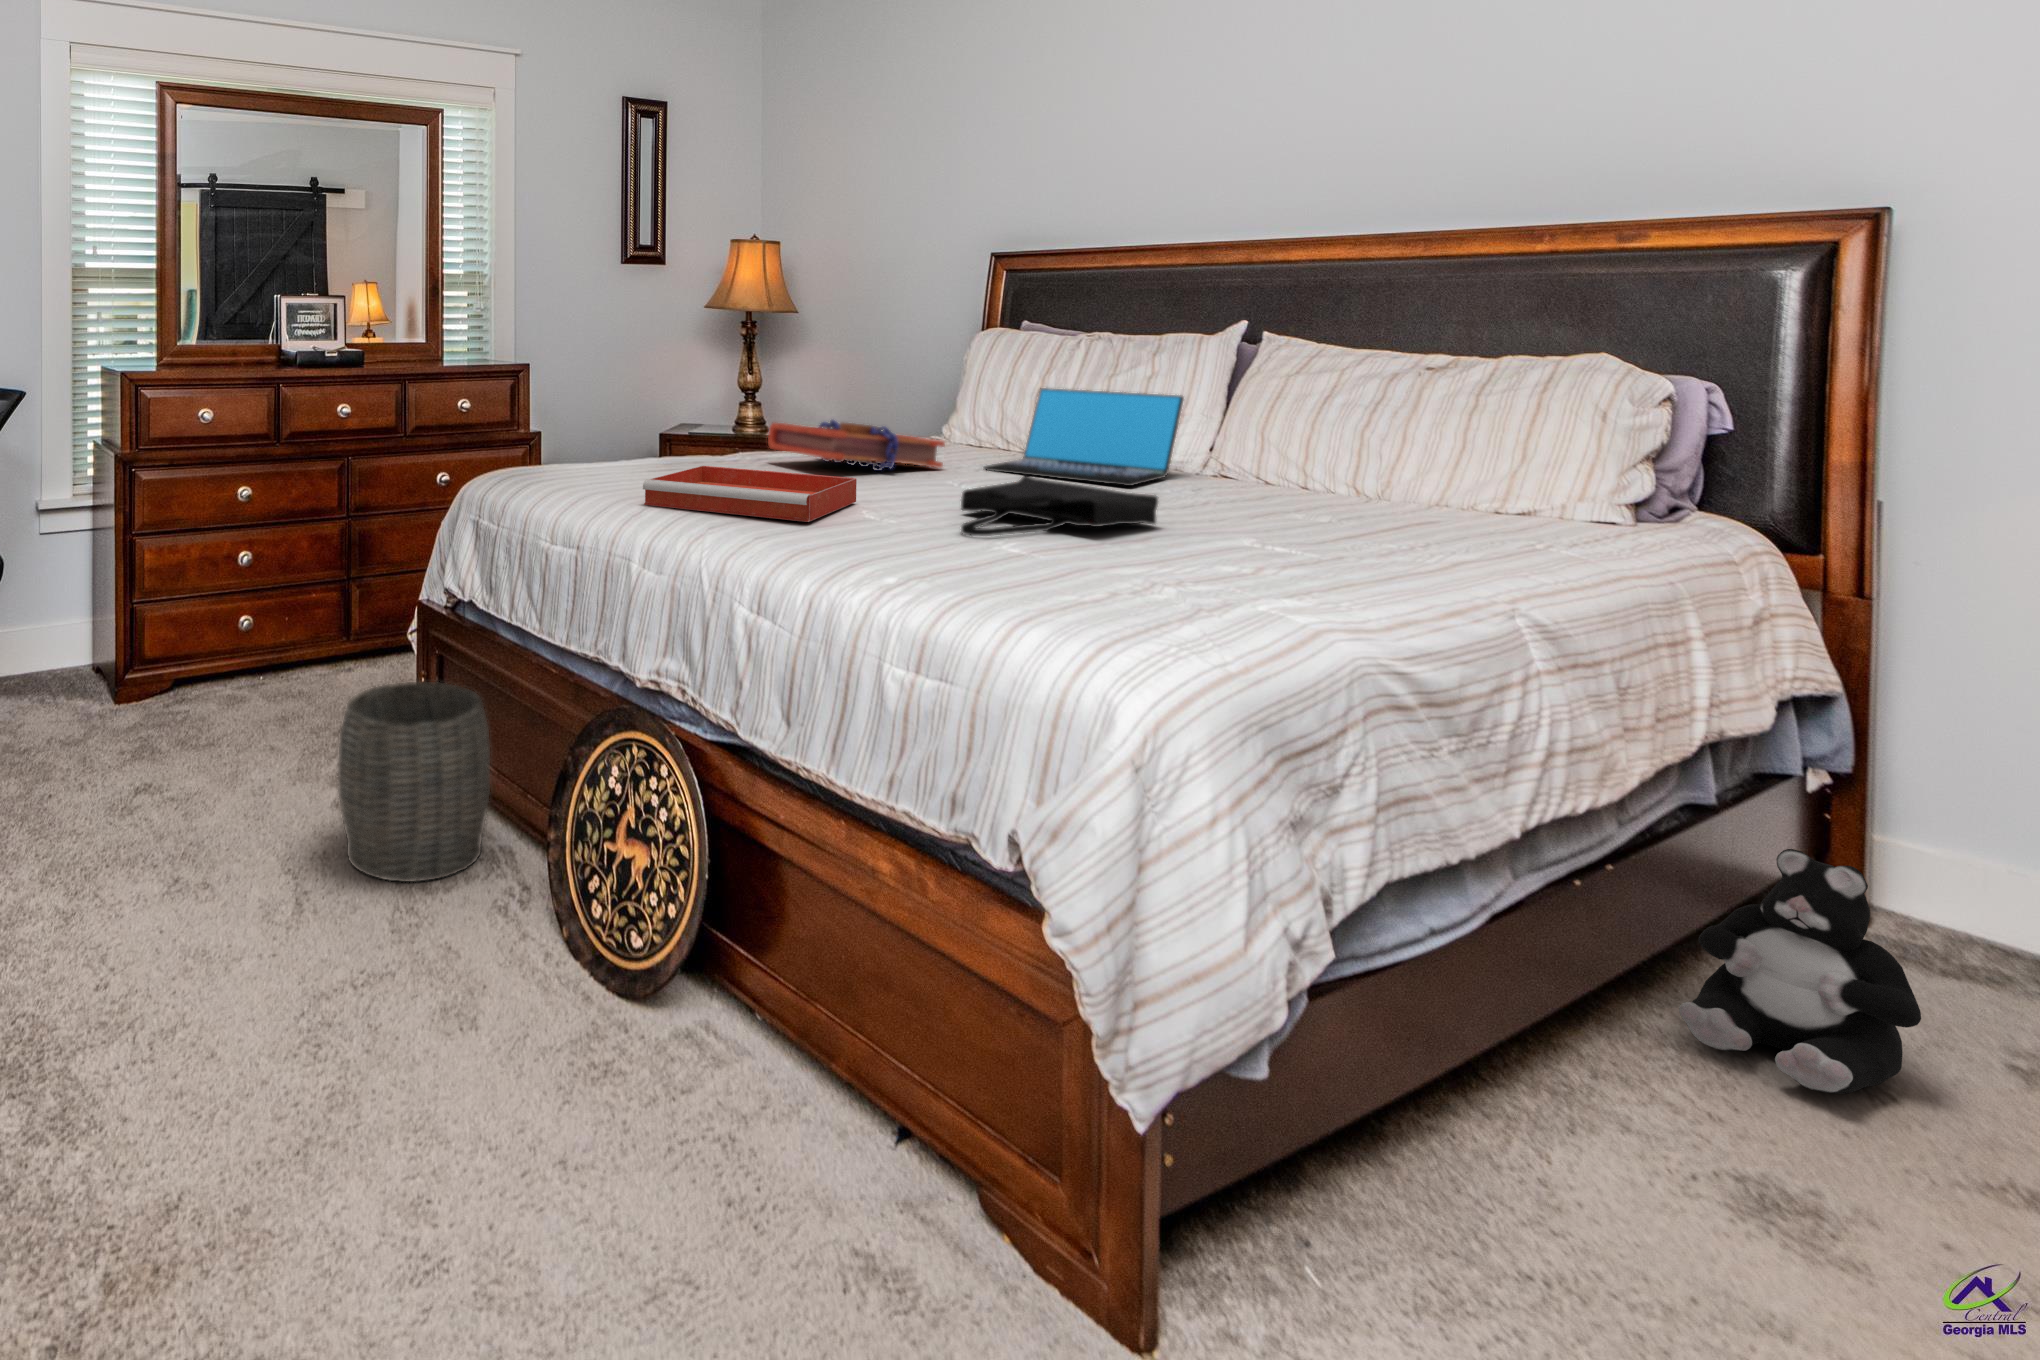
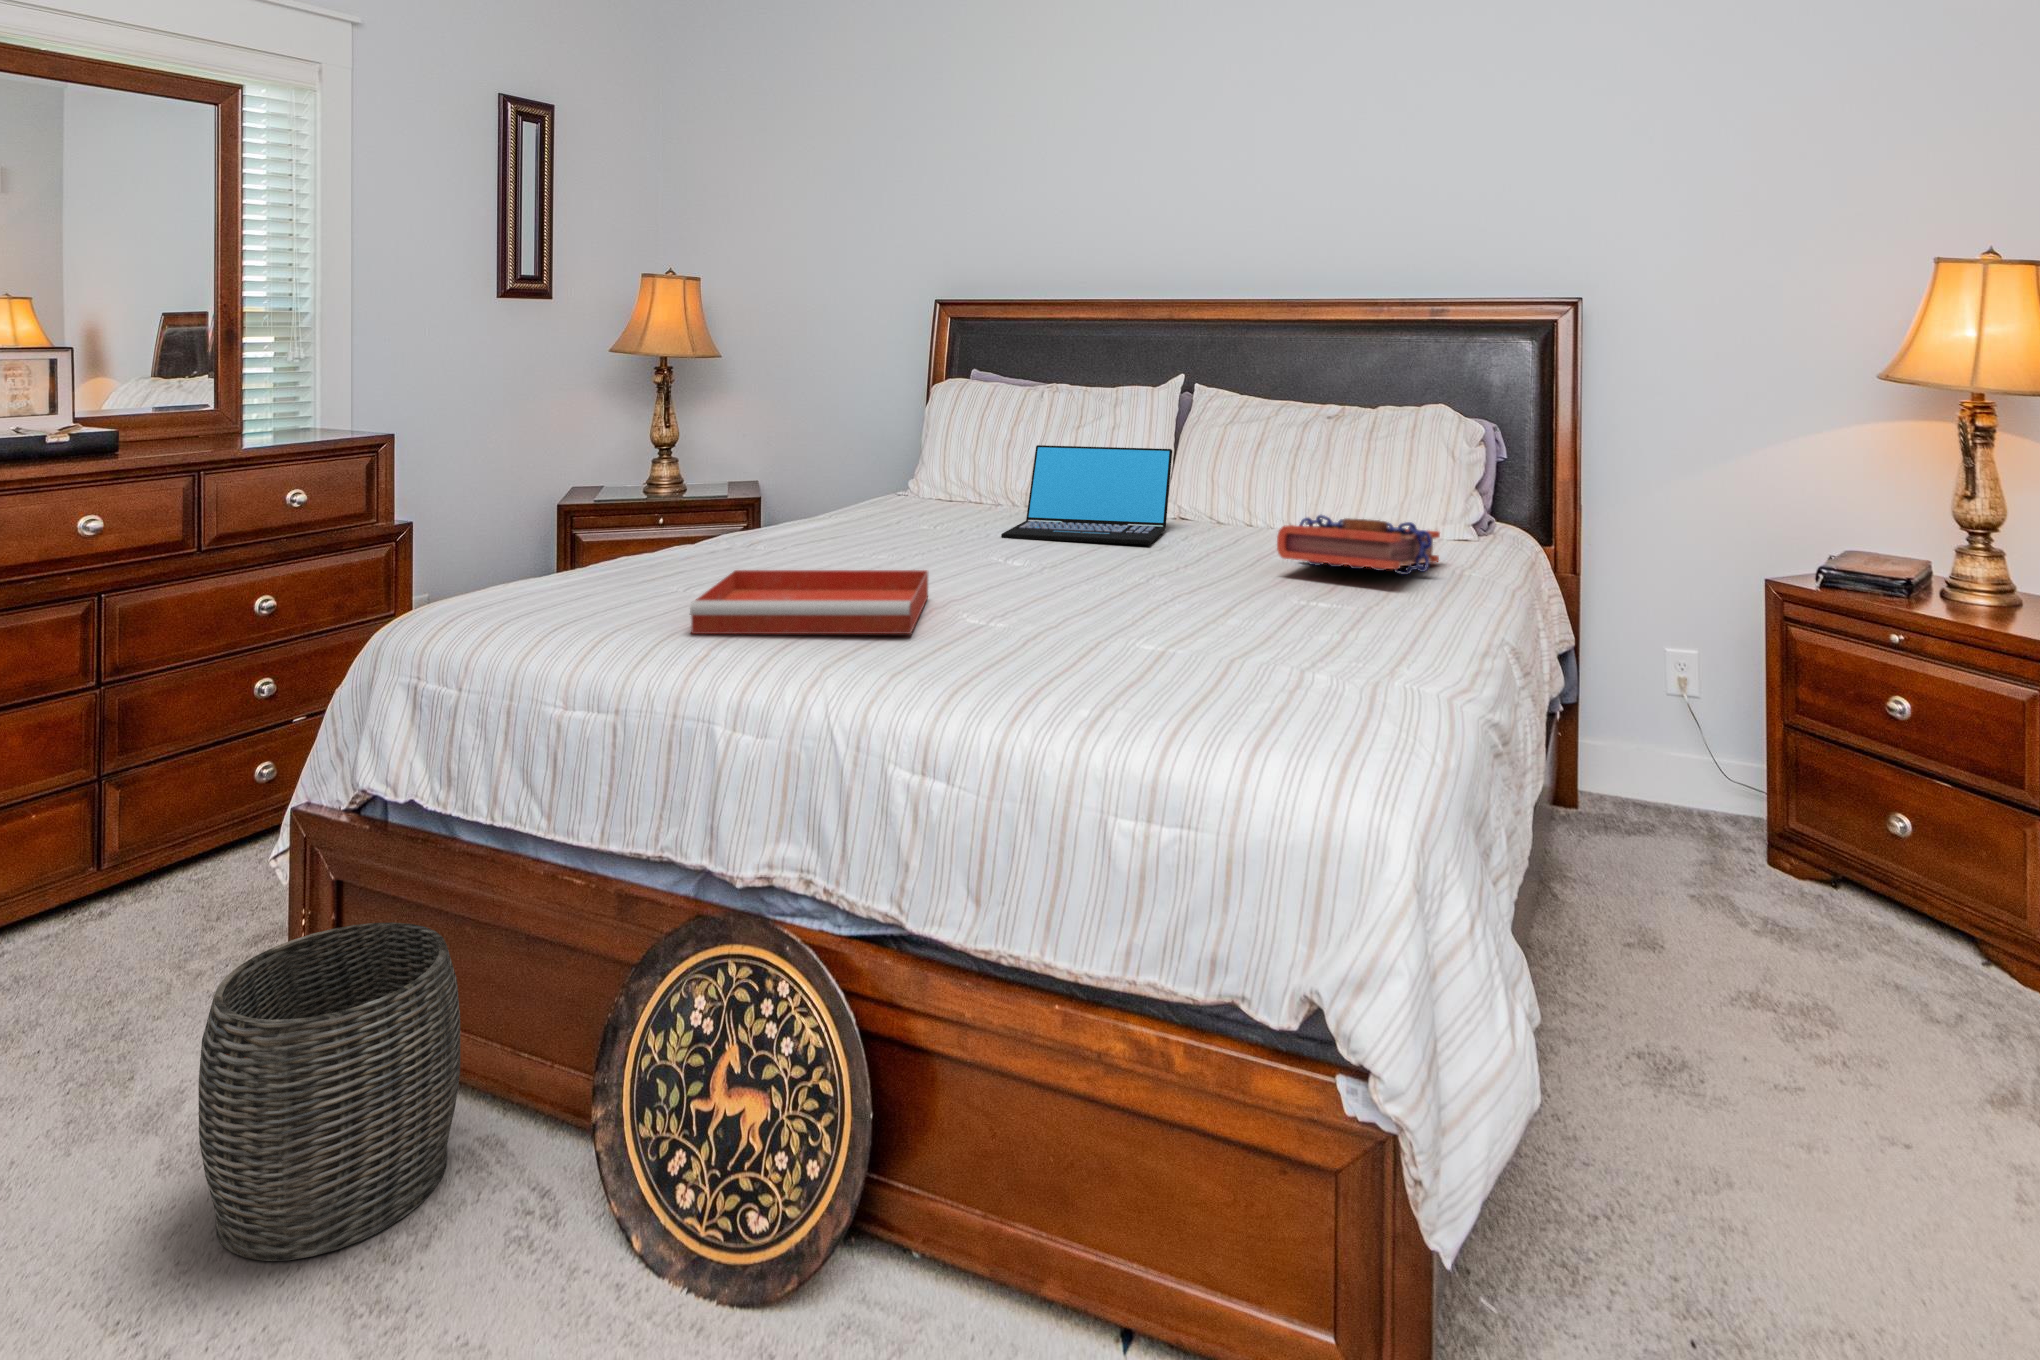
book: present [768,420,945,471] -> present [1277,515,1440,575]
tote bag: present [961,475,1158,536] -> none [1043,548,1221,628]
plush toy: present [1679,849,1921,1094] -> none [1600,796,1736,987]

